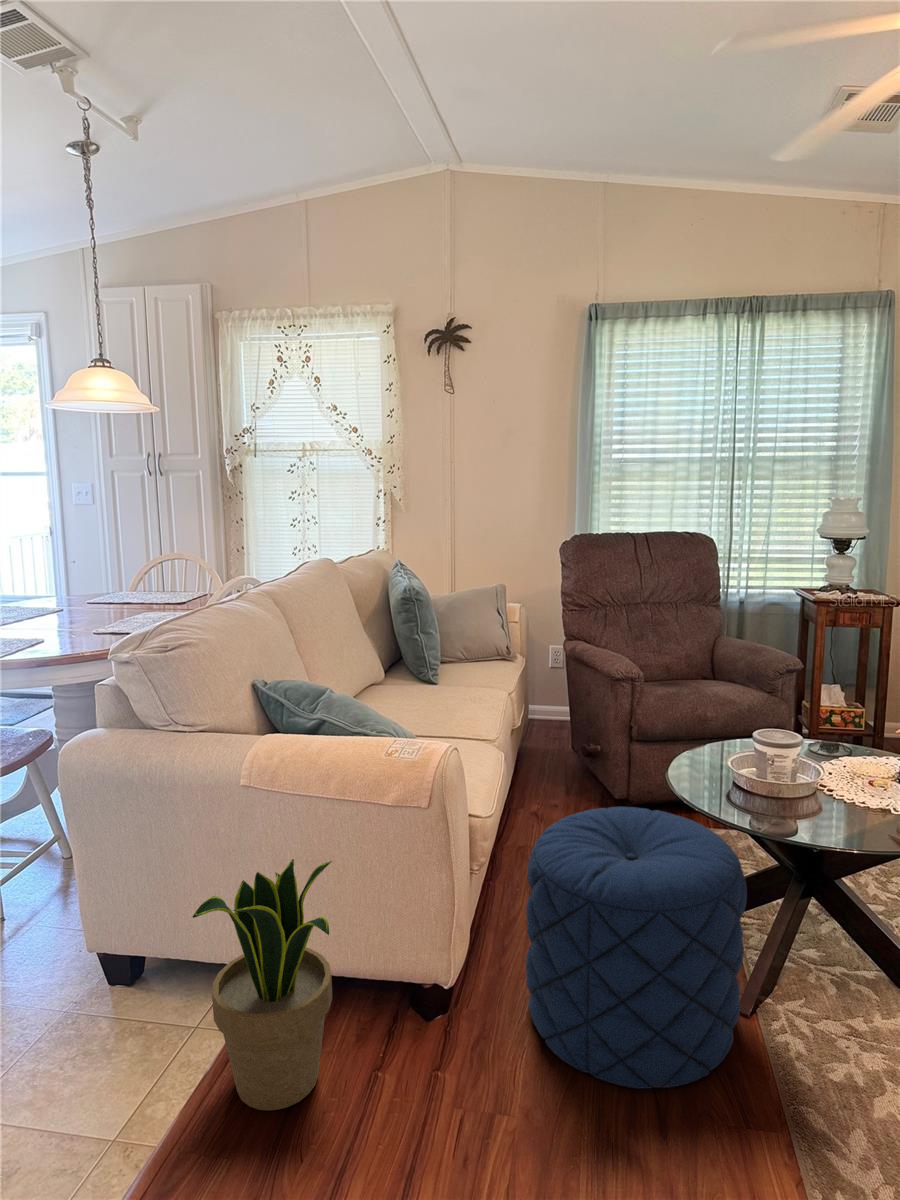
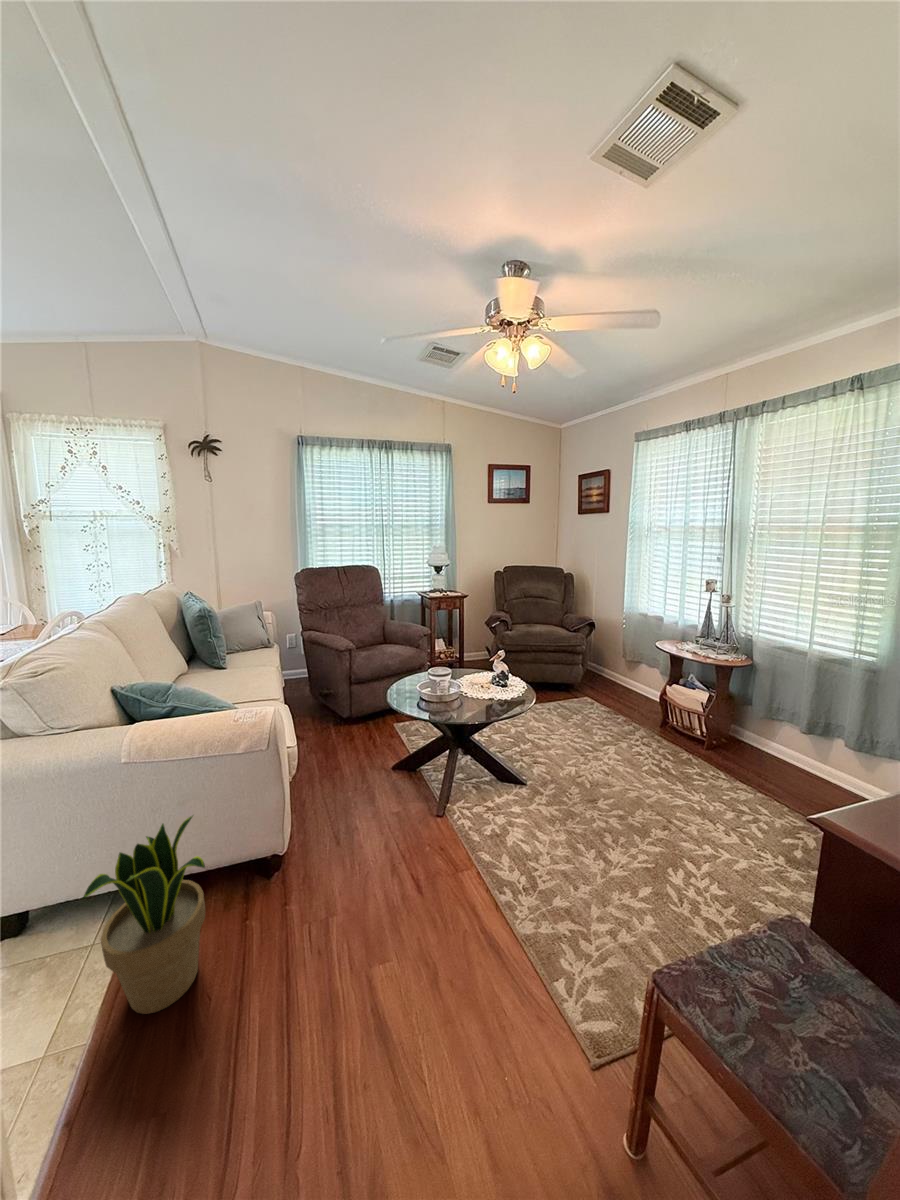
pouf: present [526,807,747,1089] -> none [323,723,442,883]

